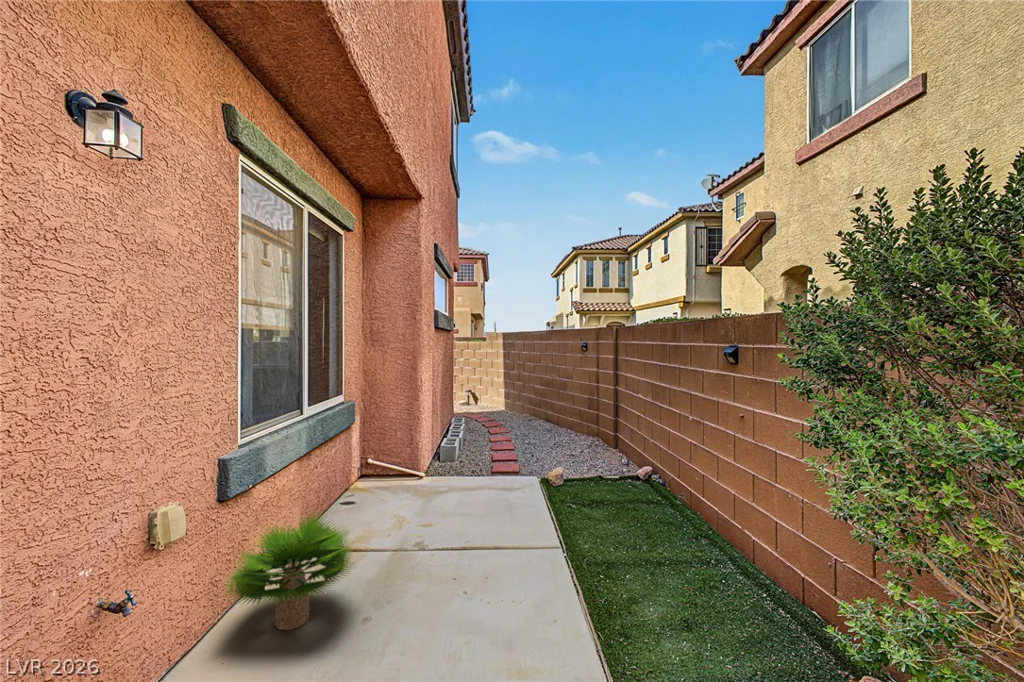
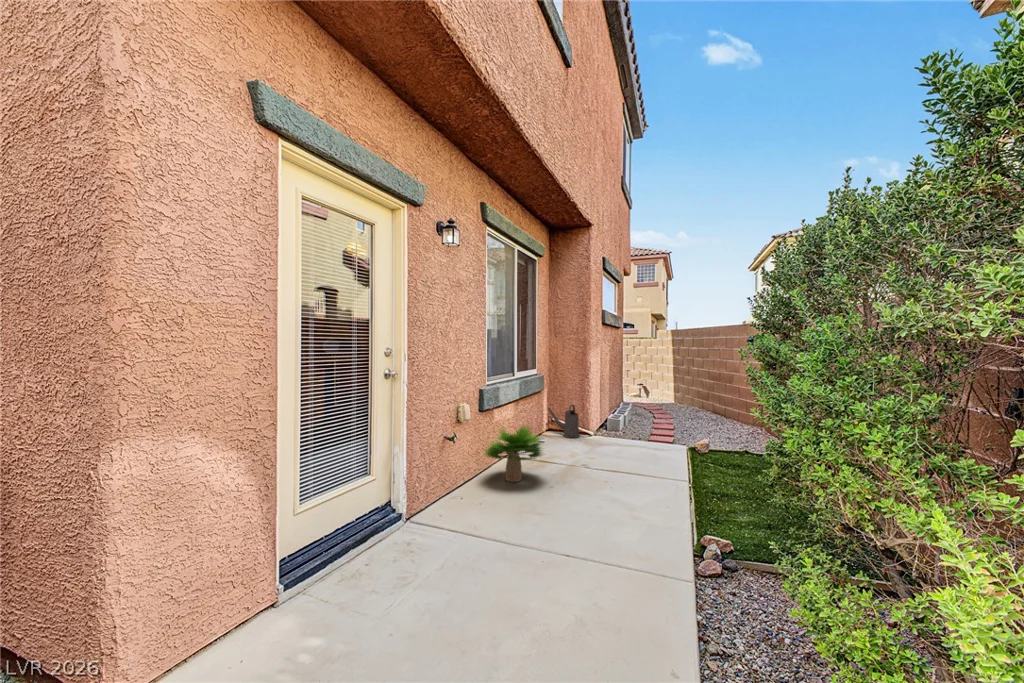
watering can: none [361,441,413,489] -> present [548,405,584,438]

